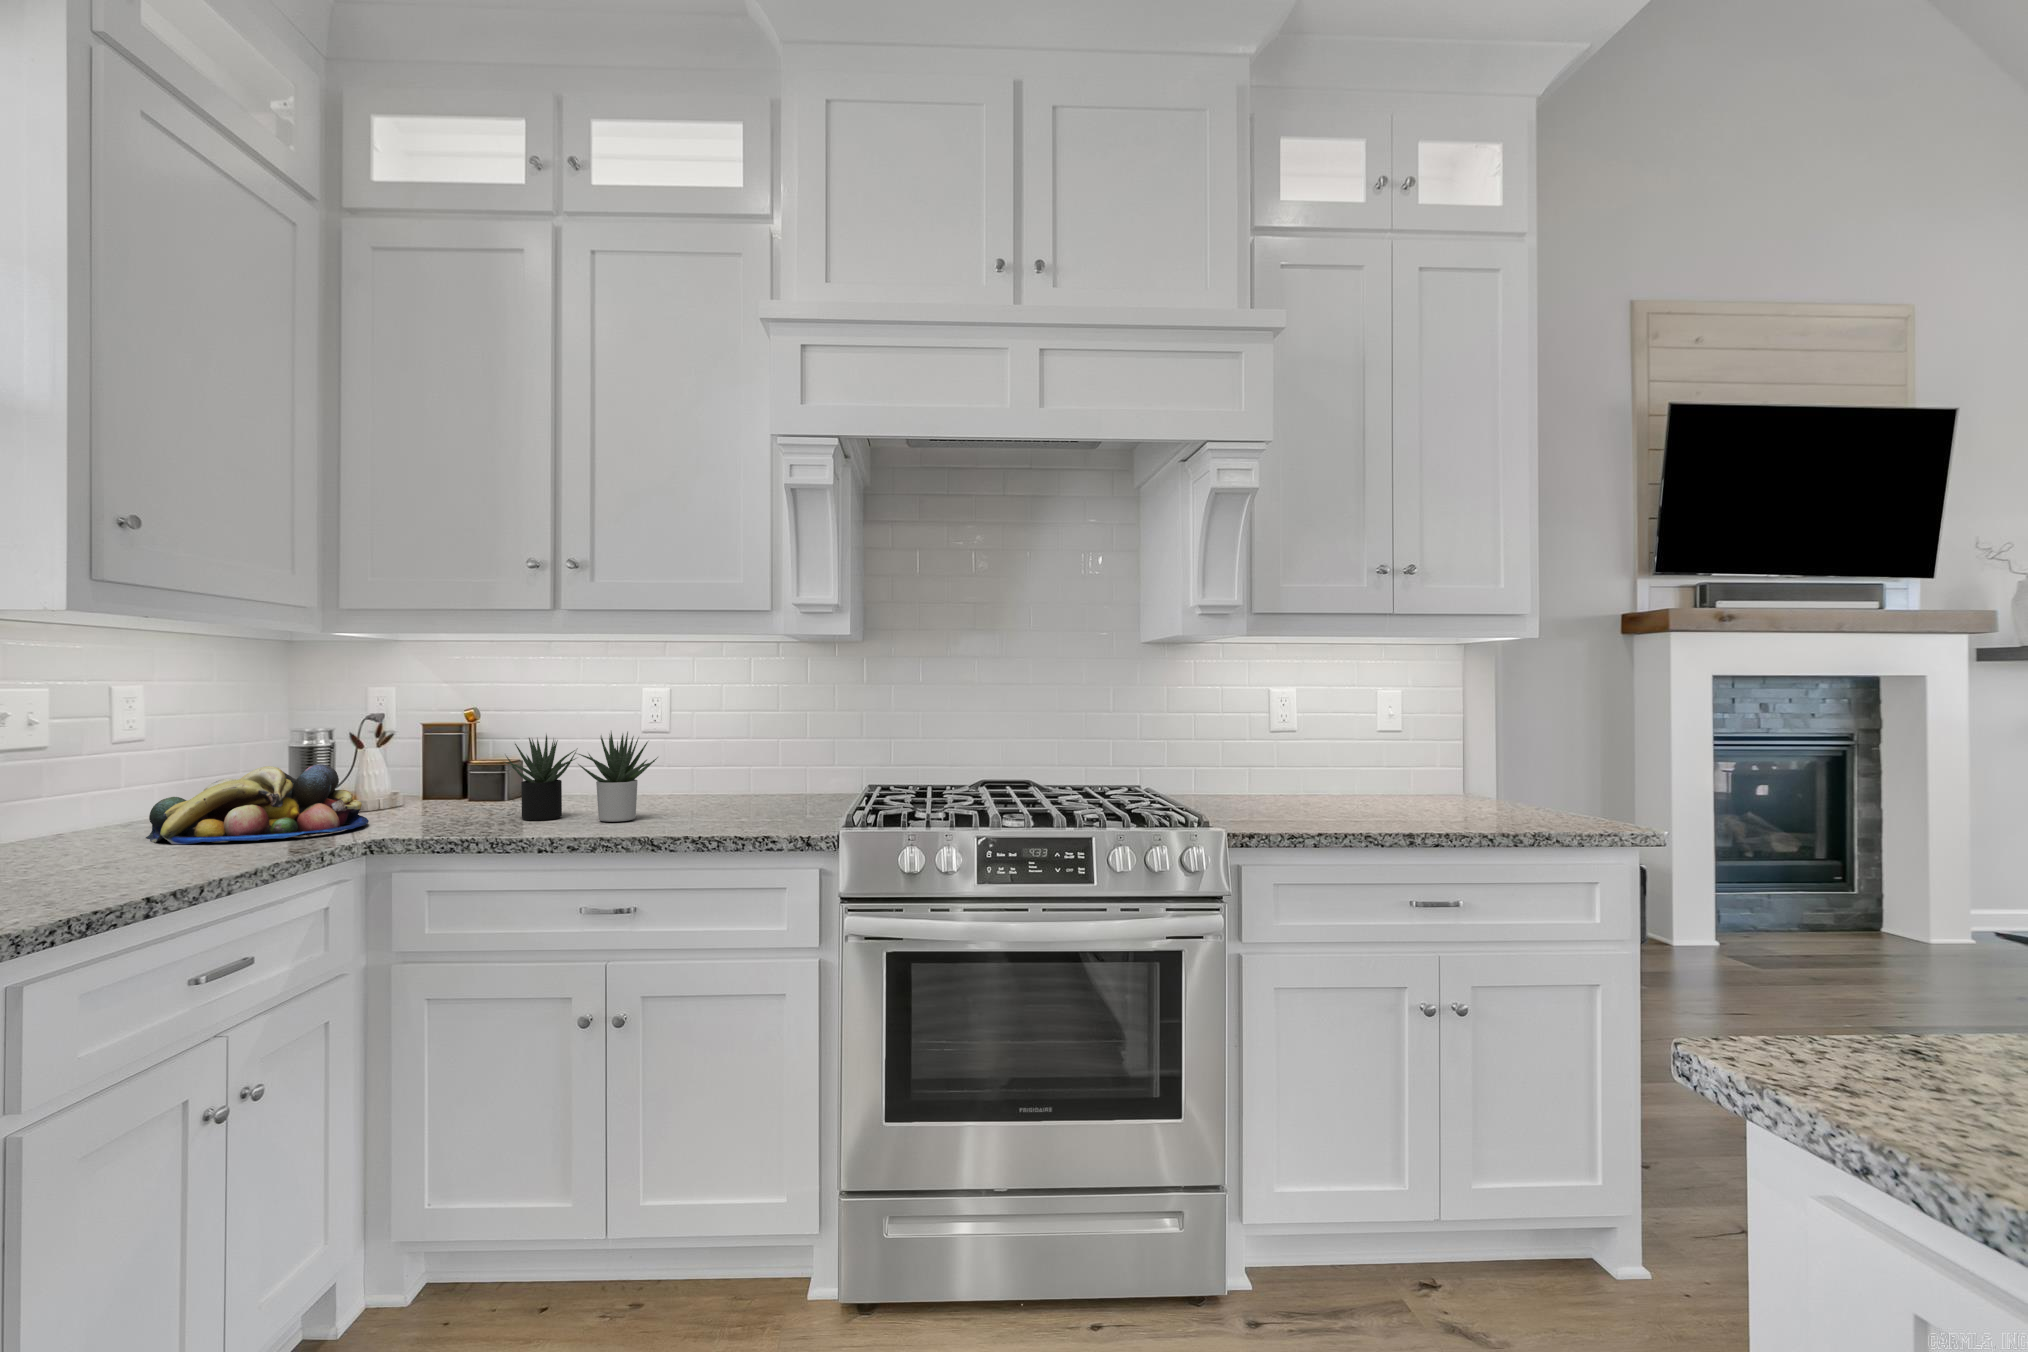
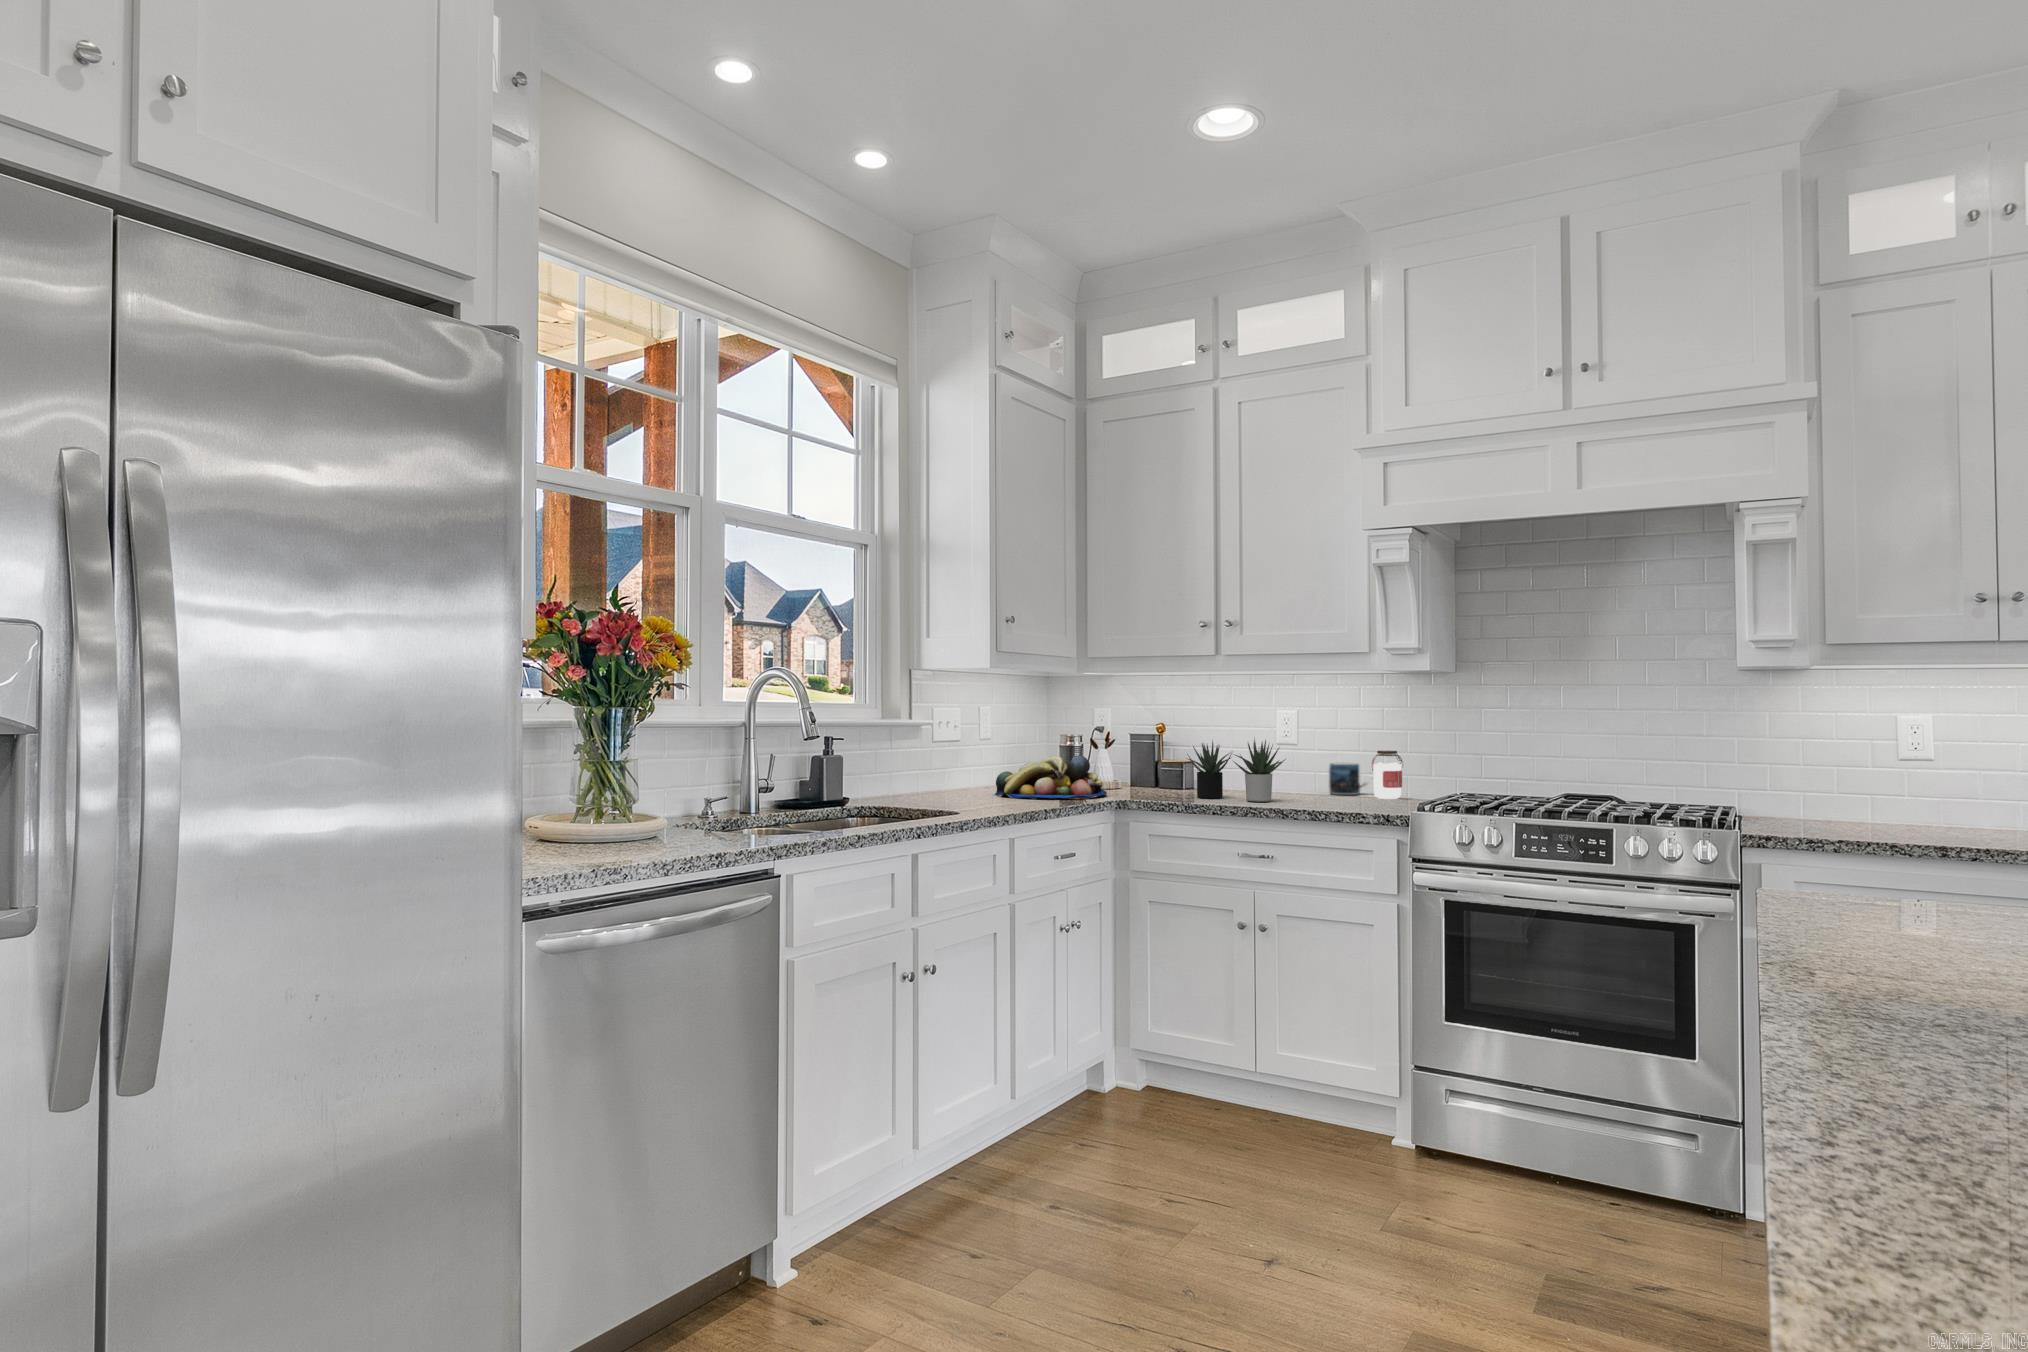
jar: none [771,740,811,805] -> present [1372,751,1403,799]
mug: none [713,757,769,800] -> present [1329,763,1371,795]

